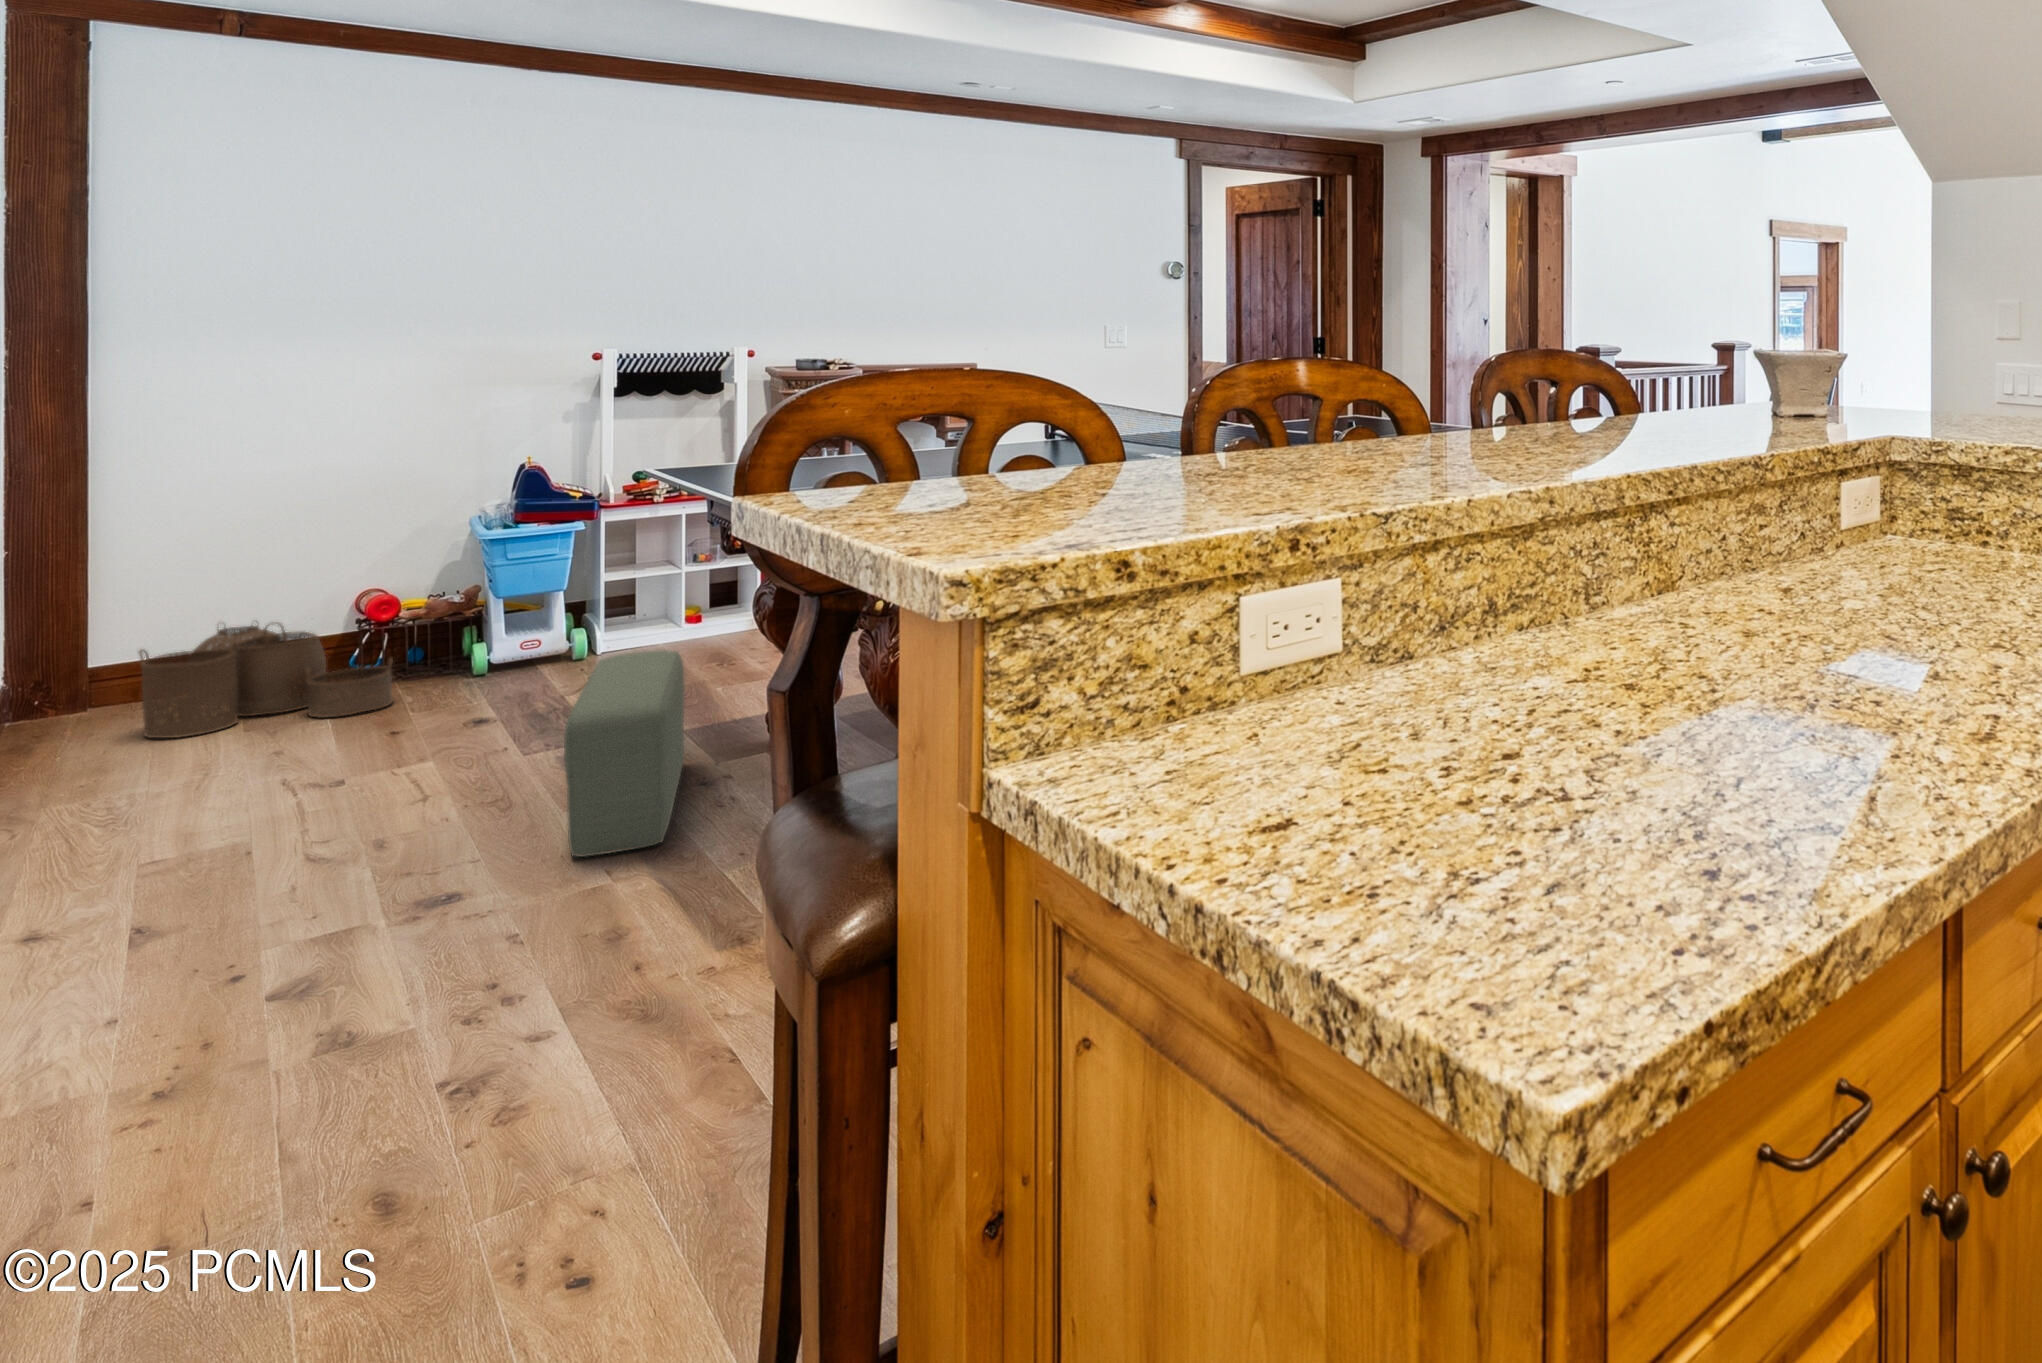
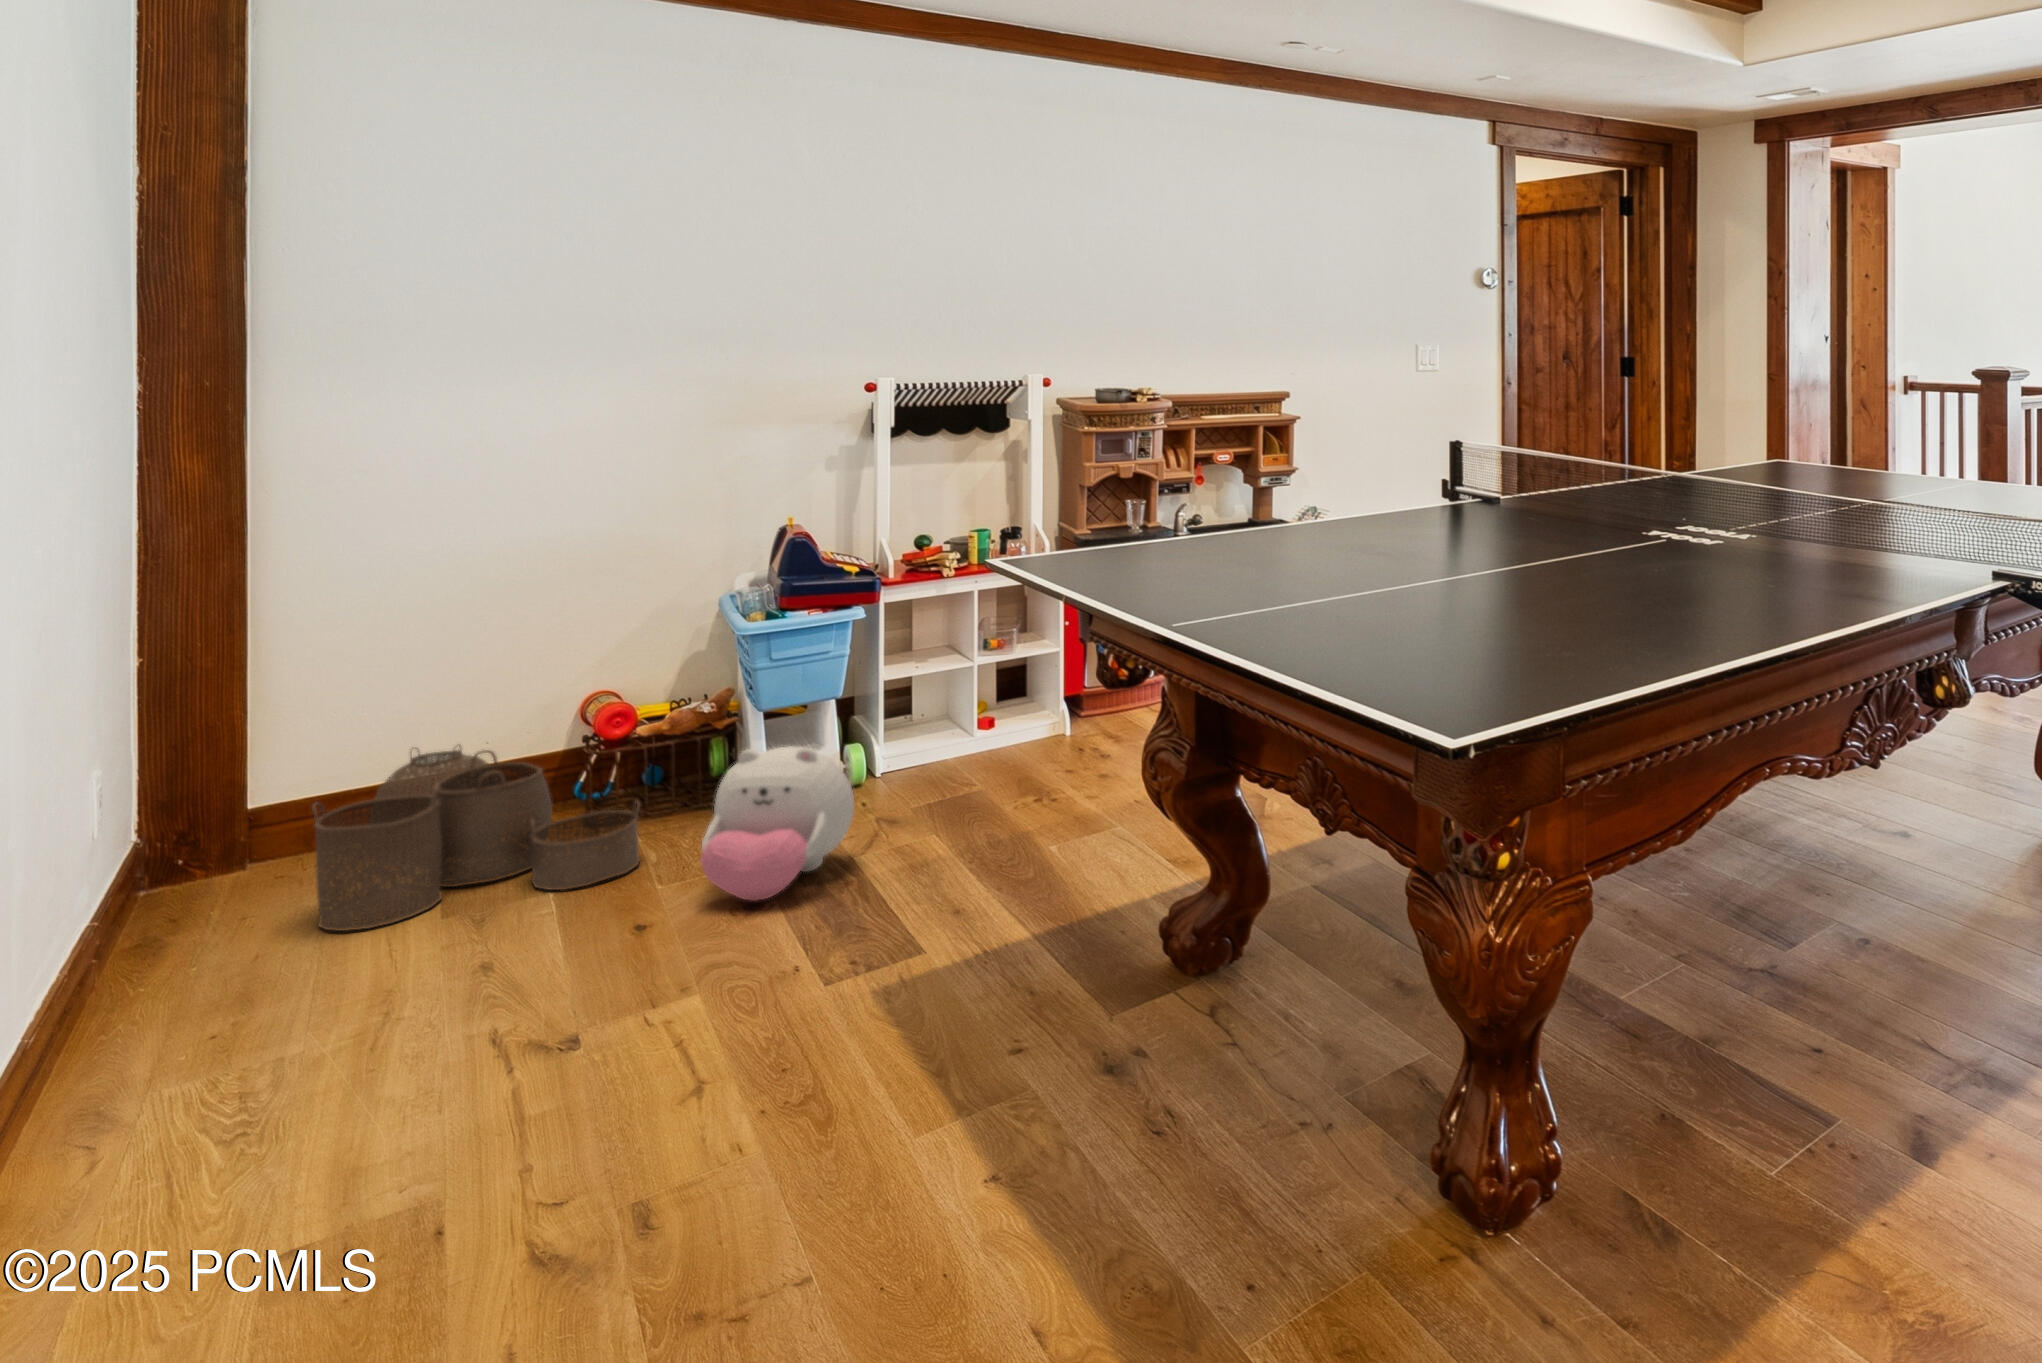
plush toy: none [429,616,554,722] -> present [701,746,854,901]
pouf: present [564,650,685,857] -> none [973,827,1146,1228]

